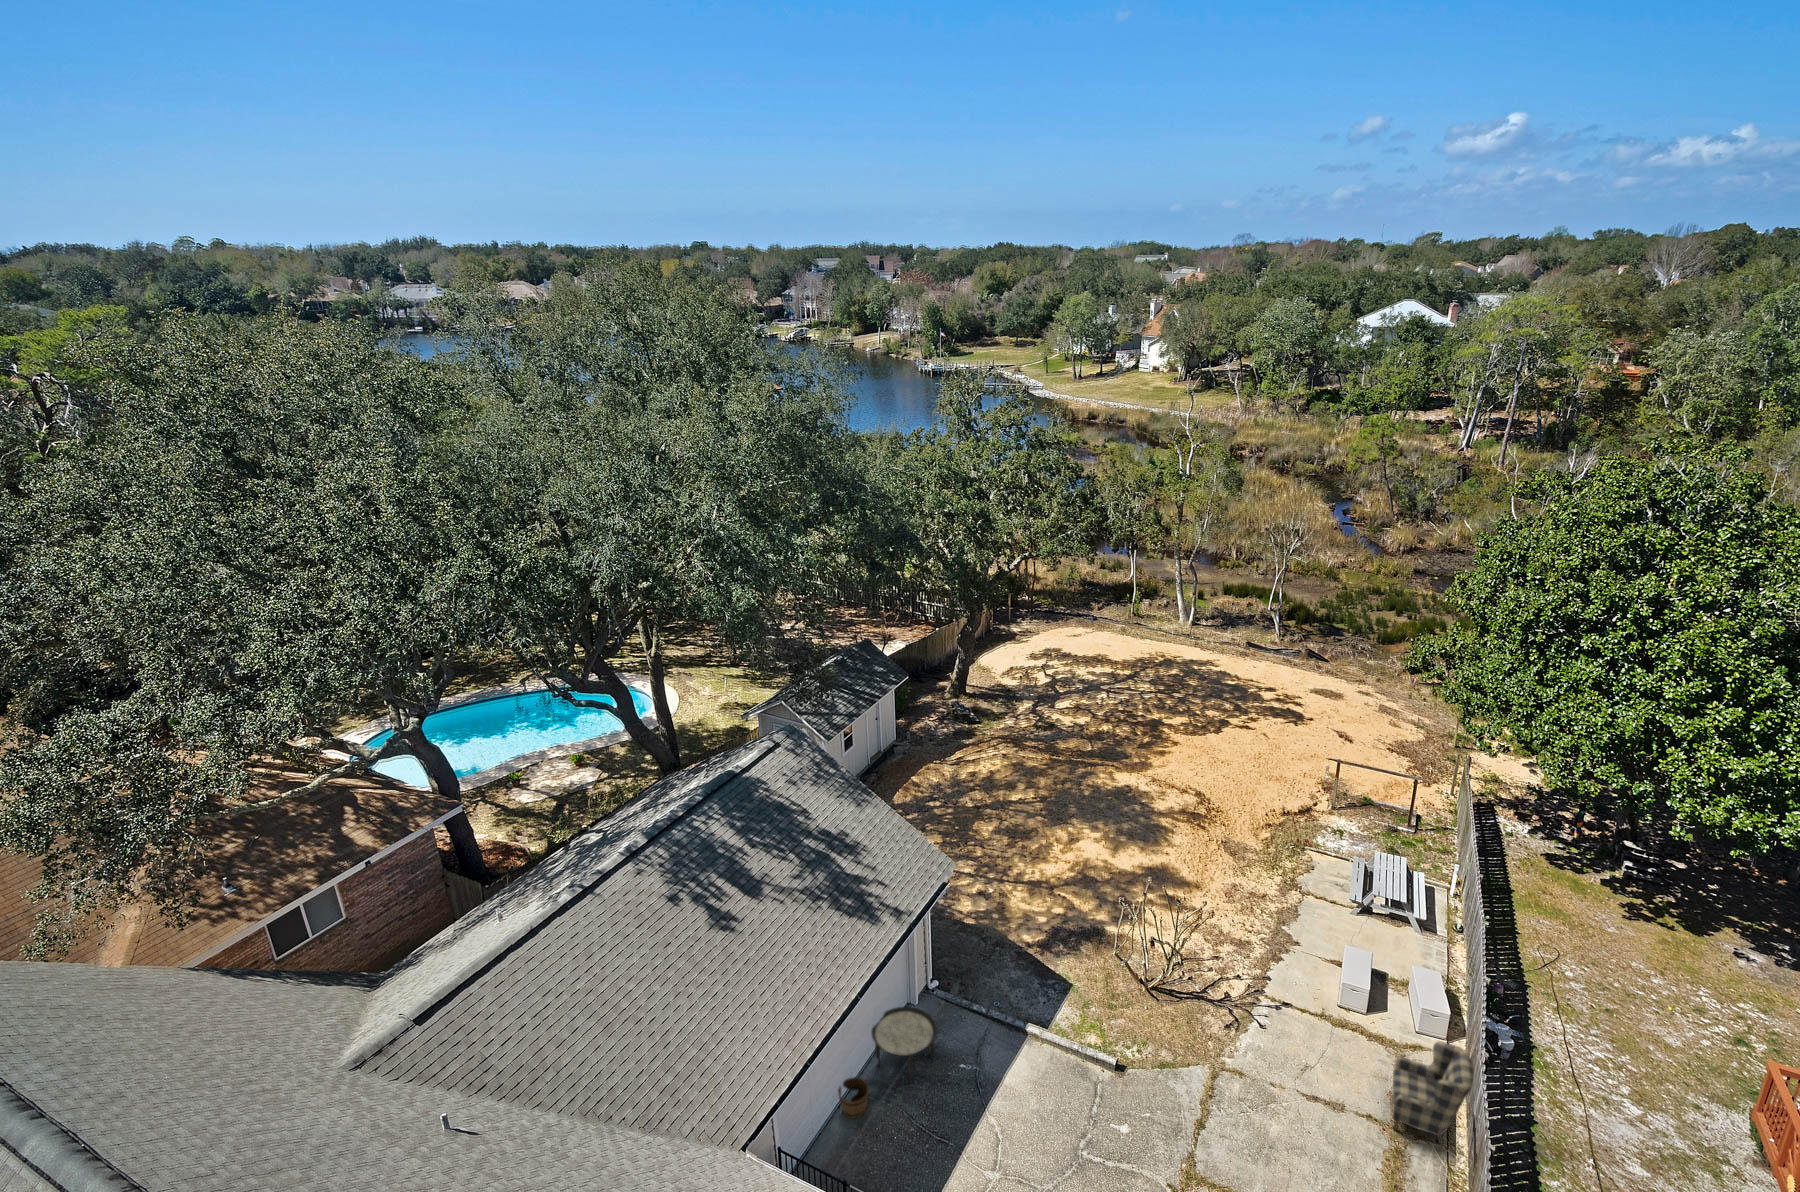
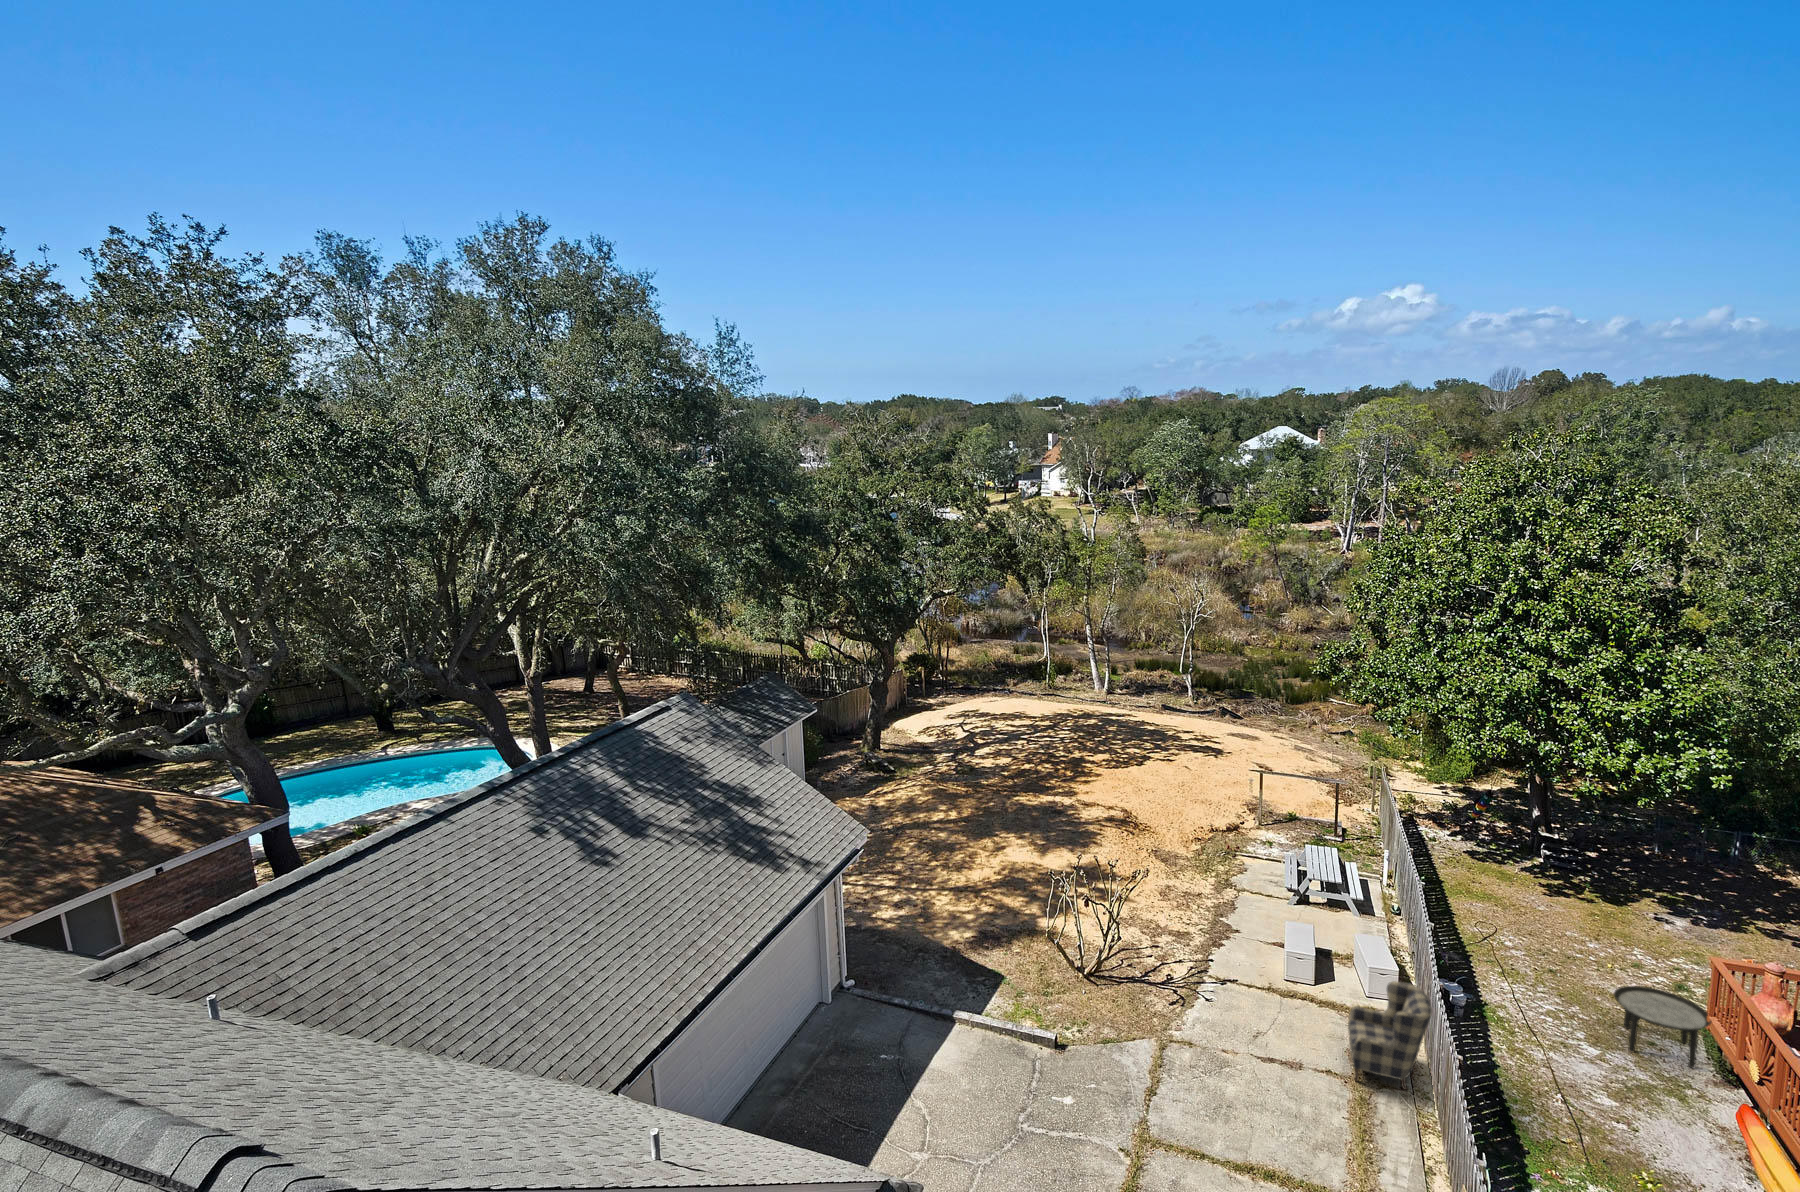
round table: present [872,1007,936,1083] -> present [1614,986,1711,1068]
bucket: present [838,1077,869,1118] -> none [742,1061,779,1108]

